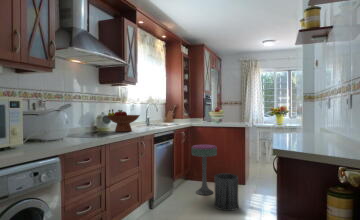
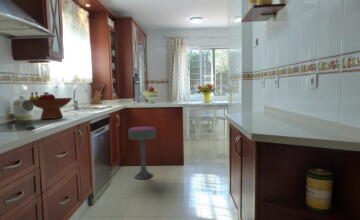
trash can: present [215,173,238,211] -> none [157,155,182,193]

